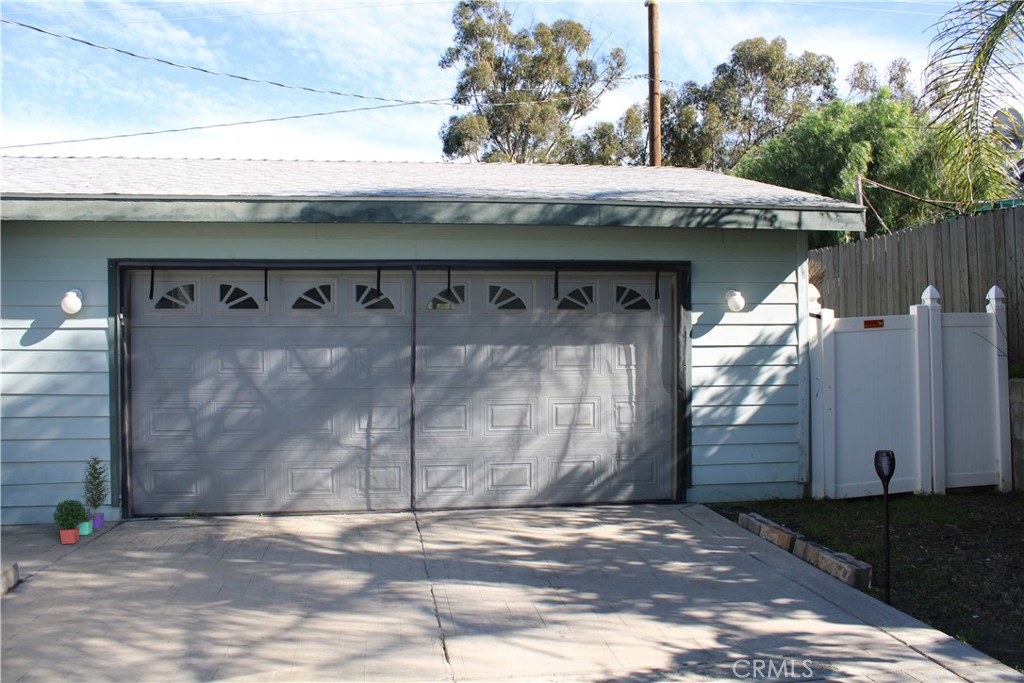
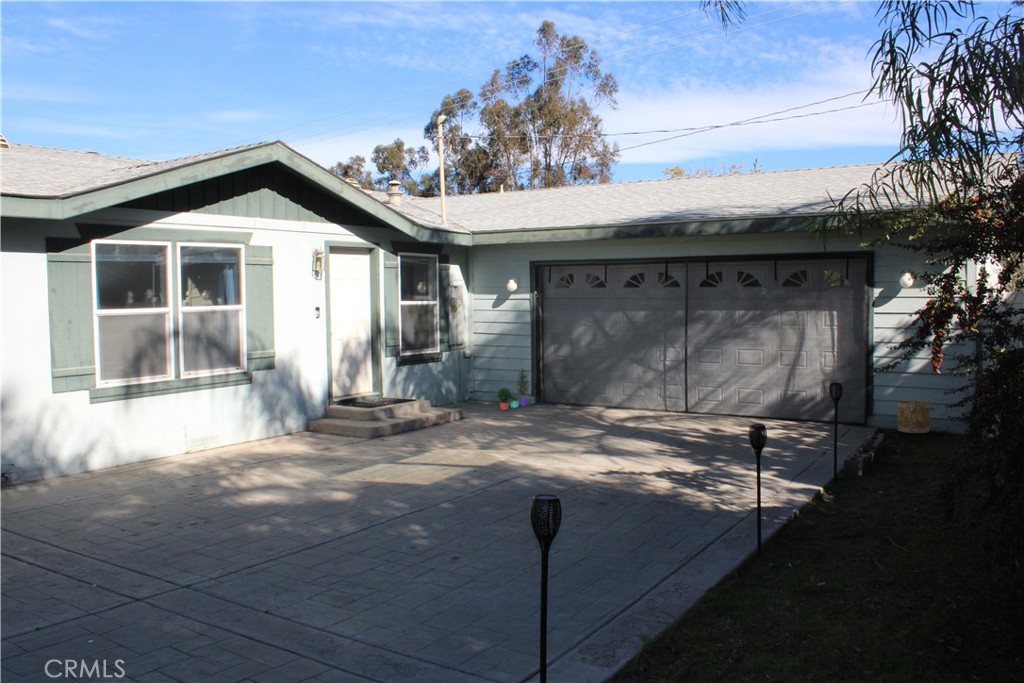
bucket: none [736,462,784,512] -> present [898,400,935,433]

